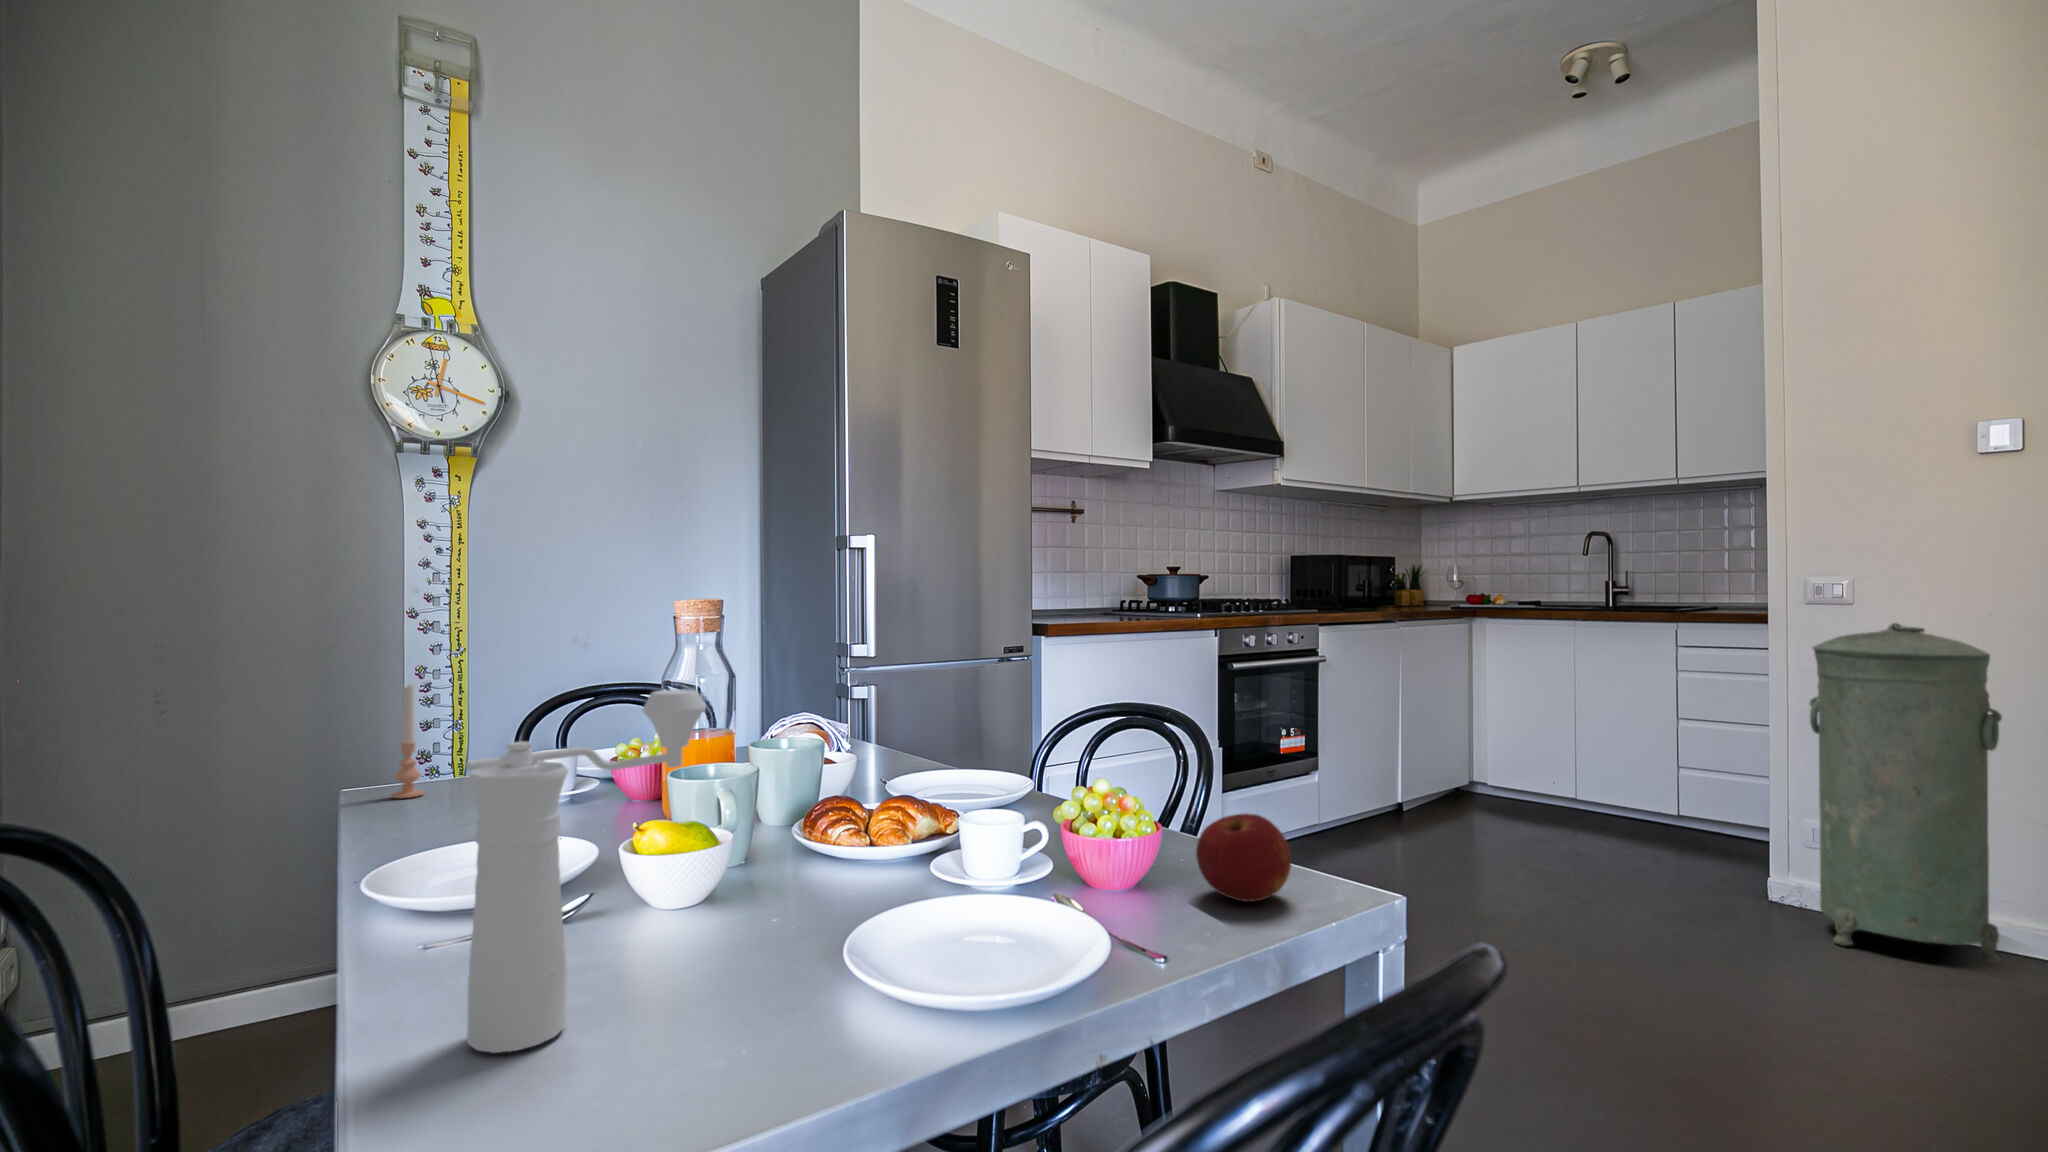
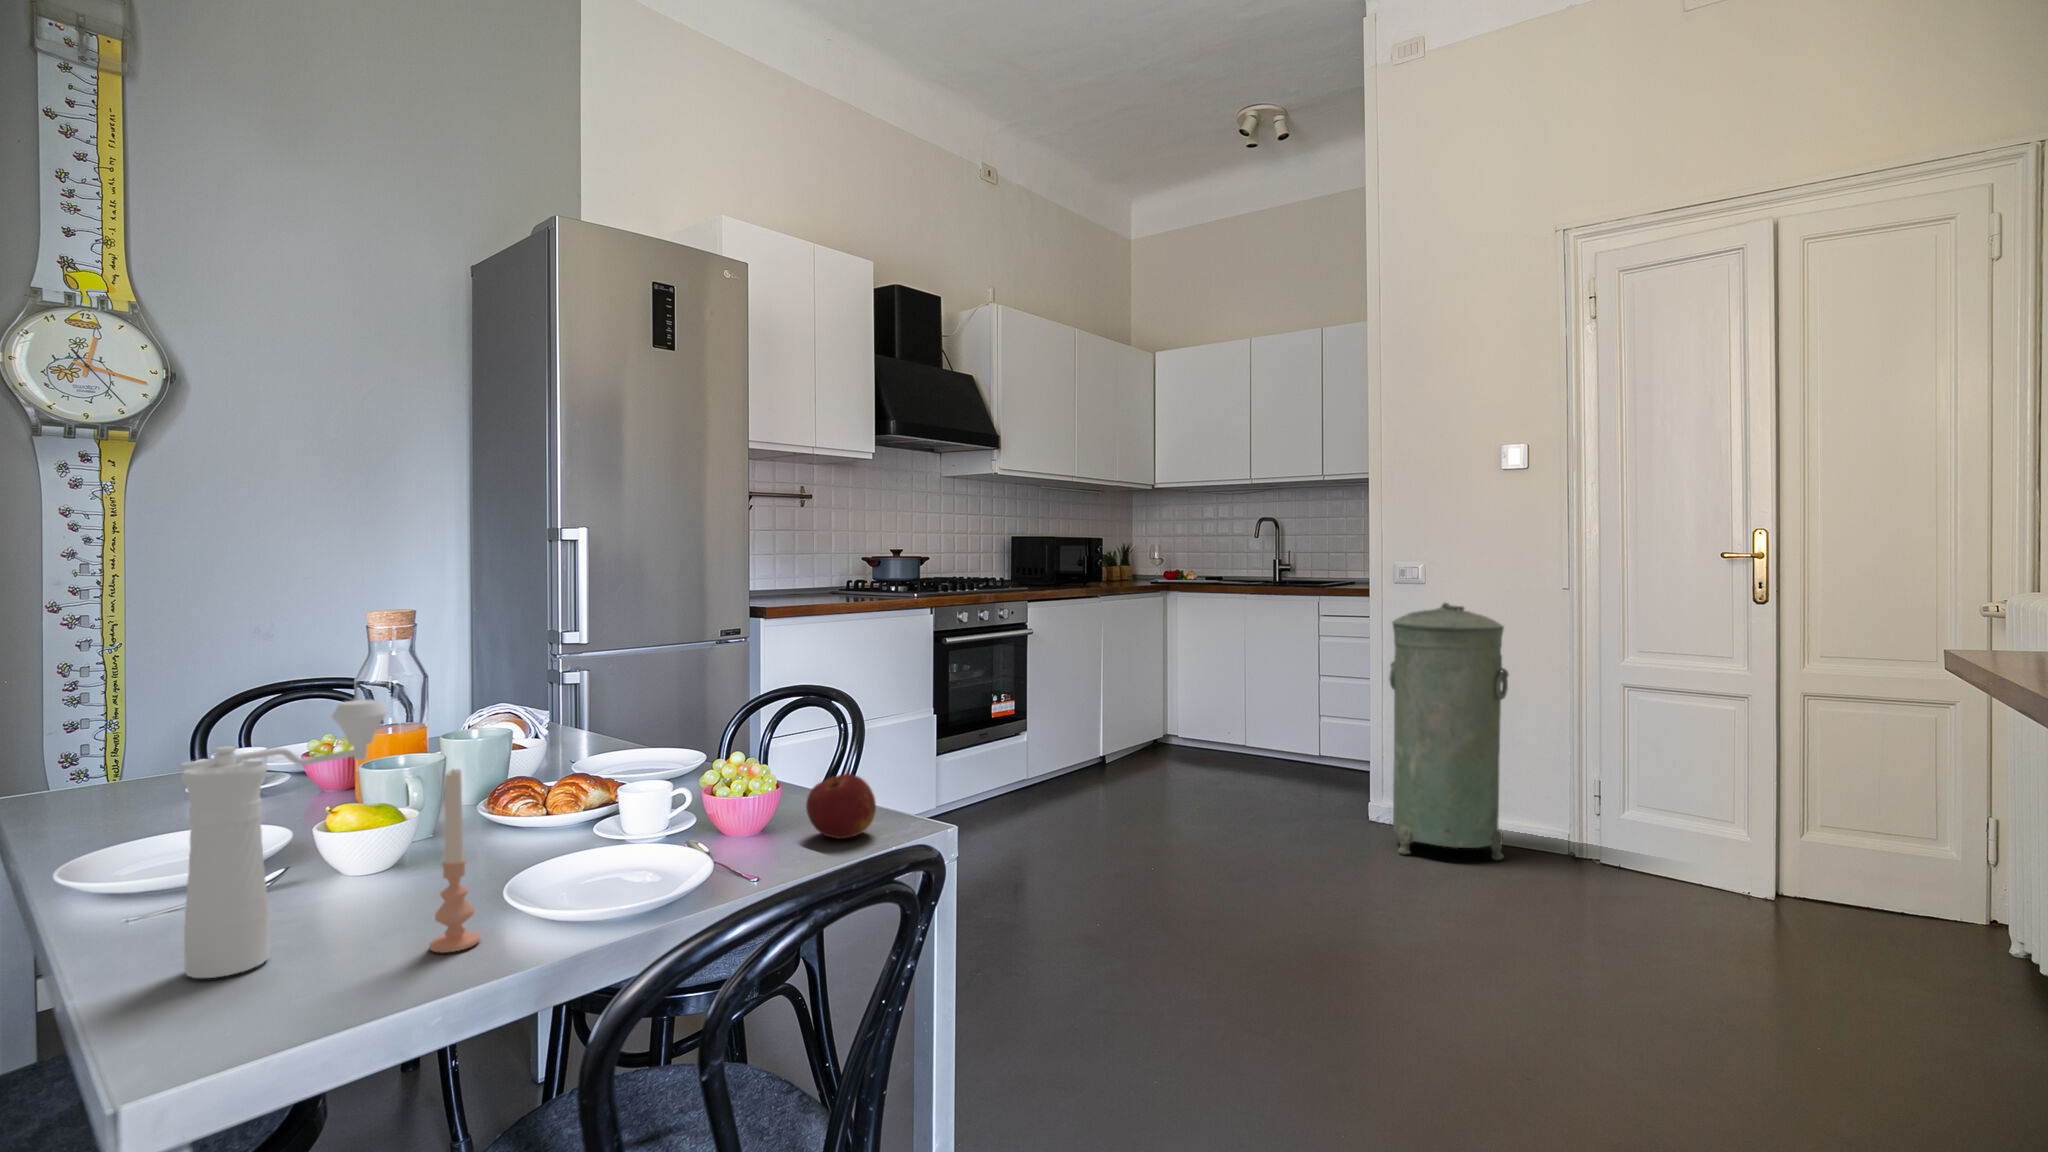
candle: present [391,685,424,798] -> present [430,769,480,952]

